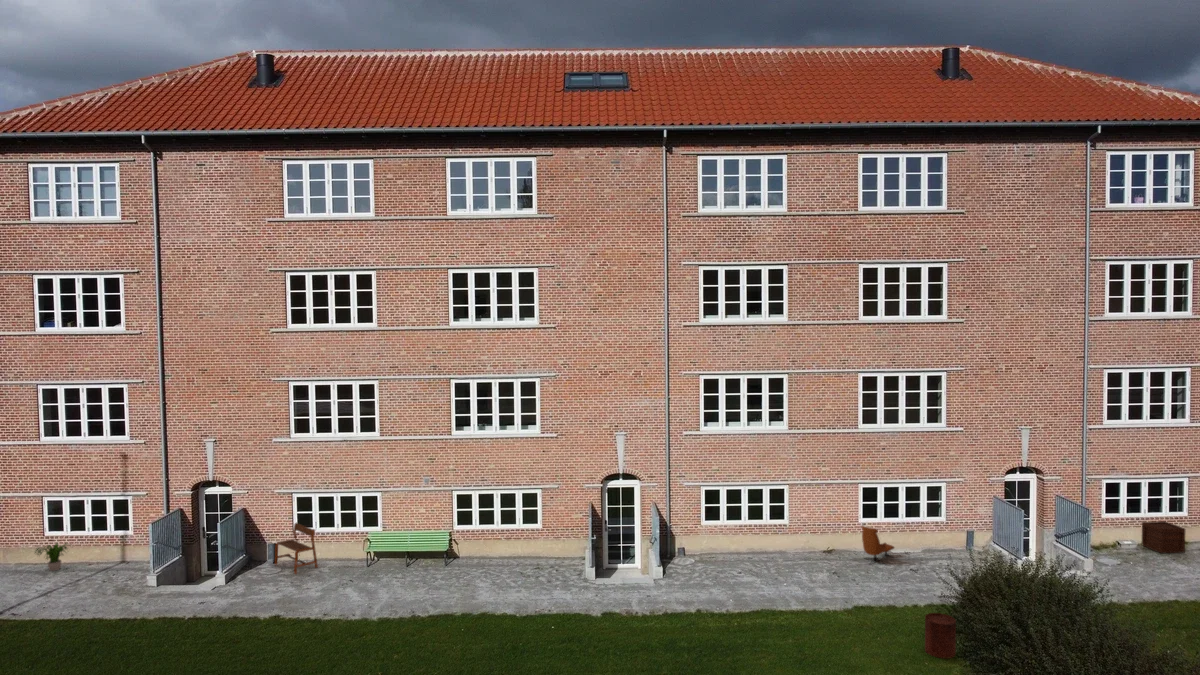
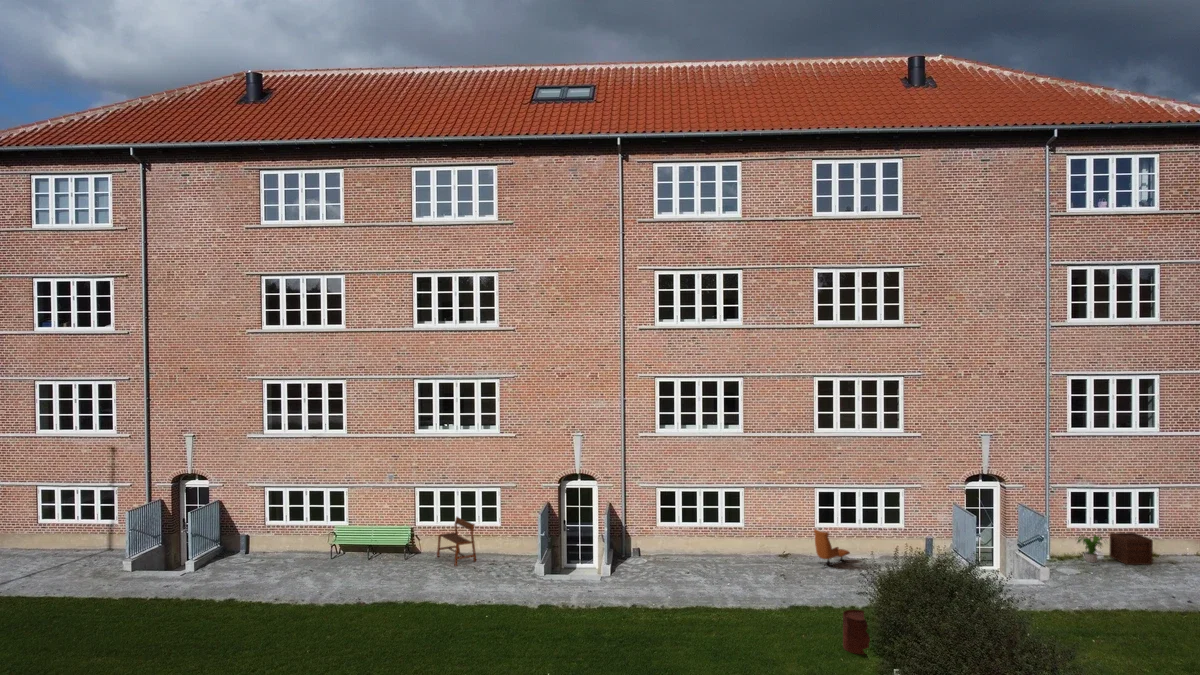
bench: present [275,523,318,574] -> present [437,517,476,566]
potted plant: present [35,544,67,571] -> present [1078,535,1102,563]

